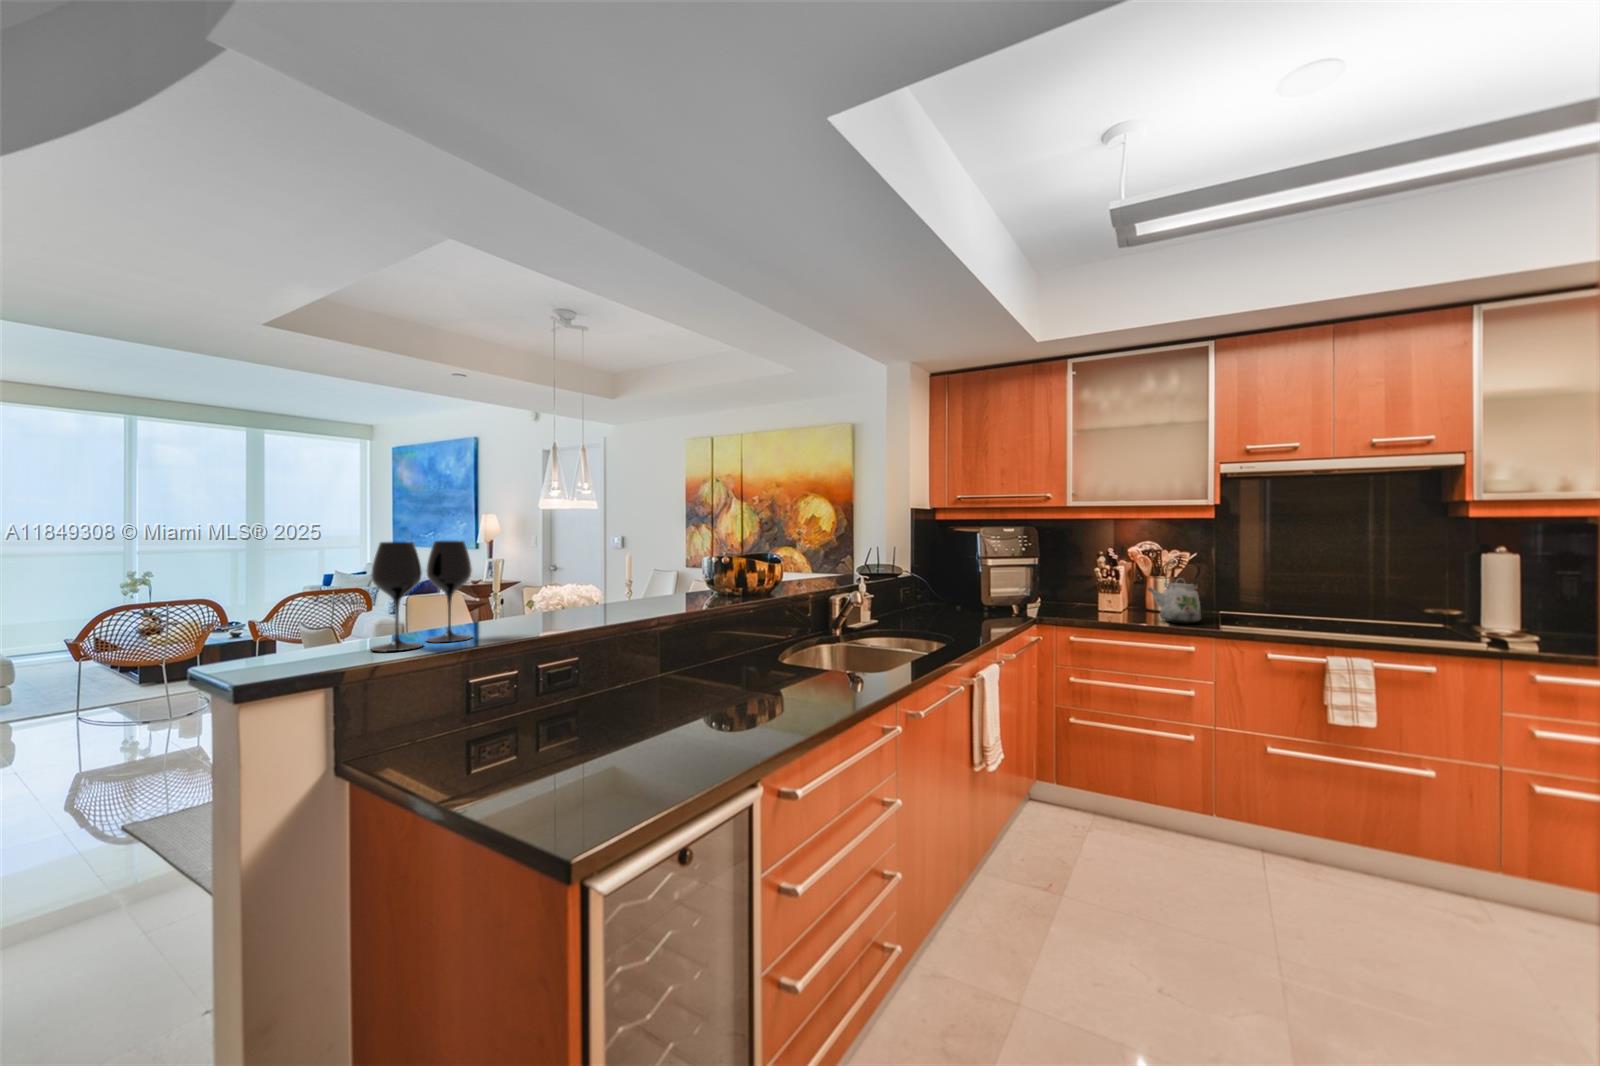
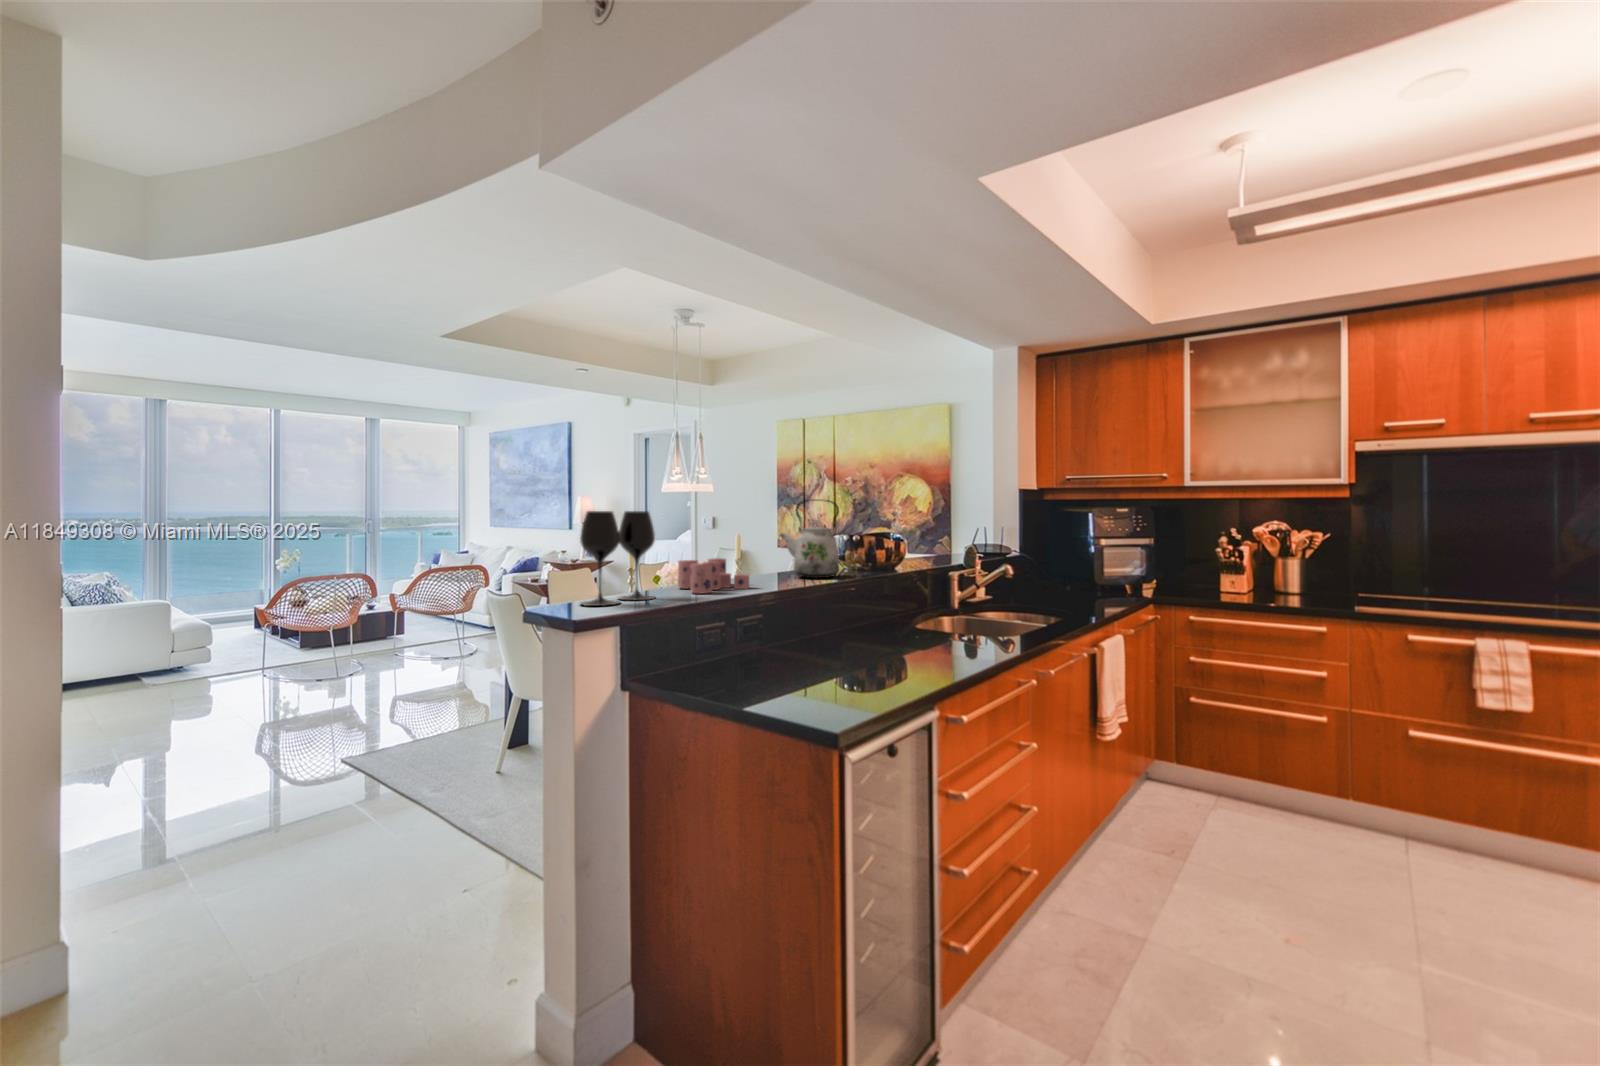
kettle: present [1148,562,1201,624] -> present [780,499,839,578]
candle: none [512,589,593,631] -> present [678,558,749,593]

